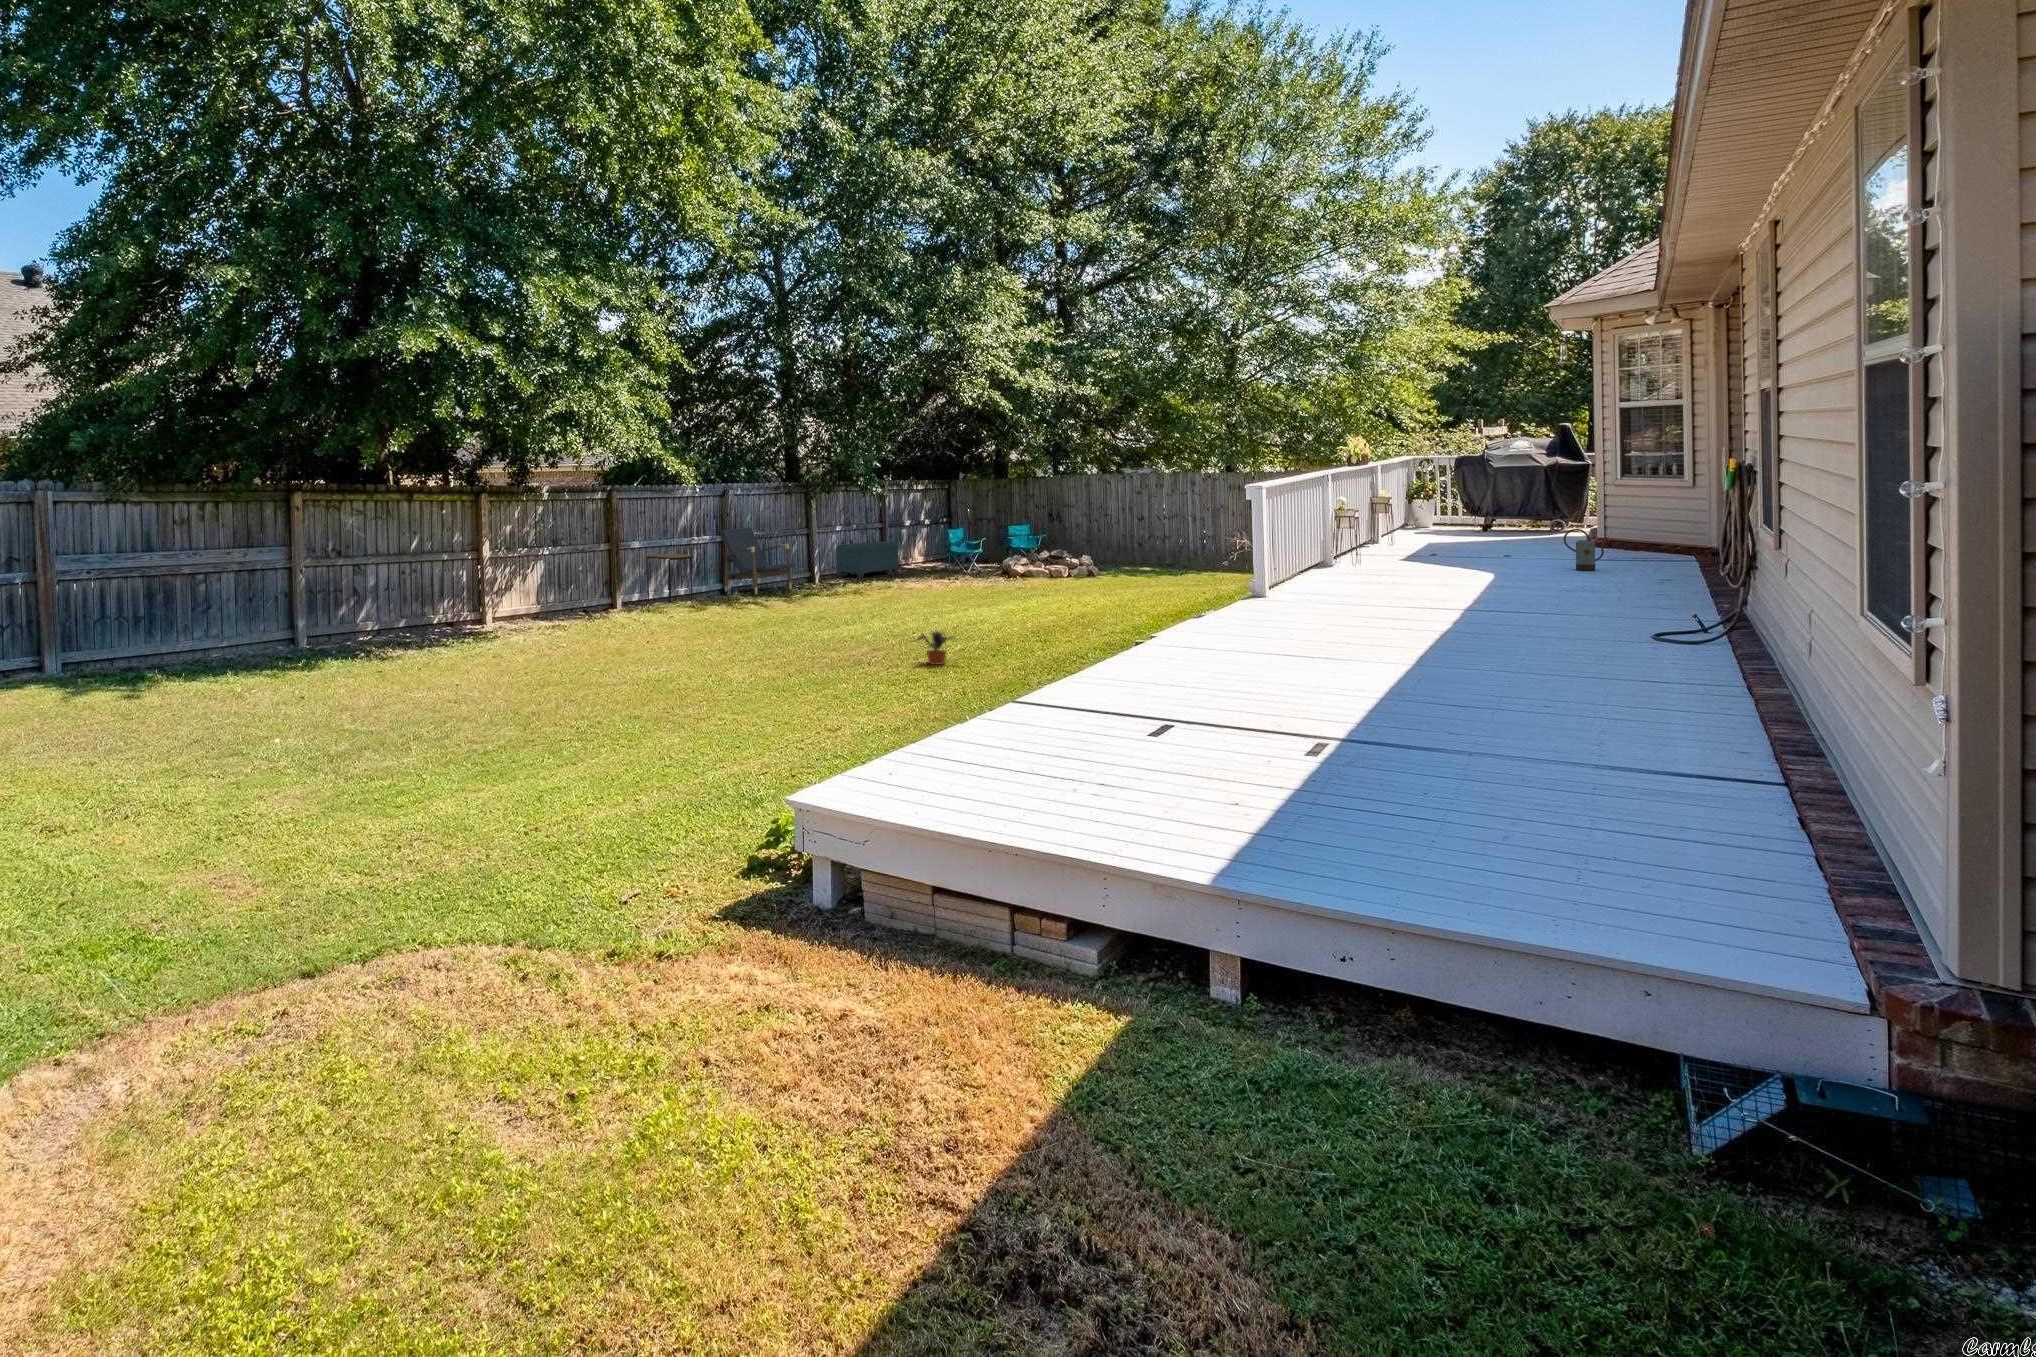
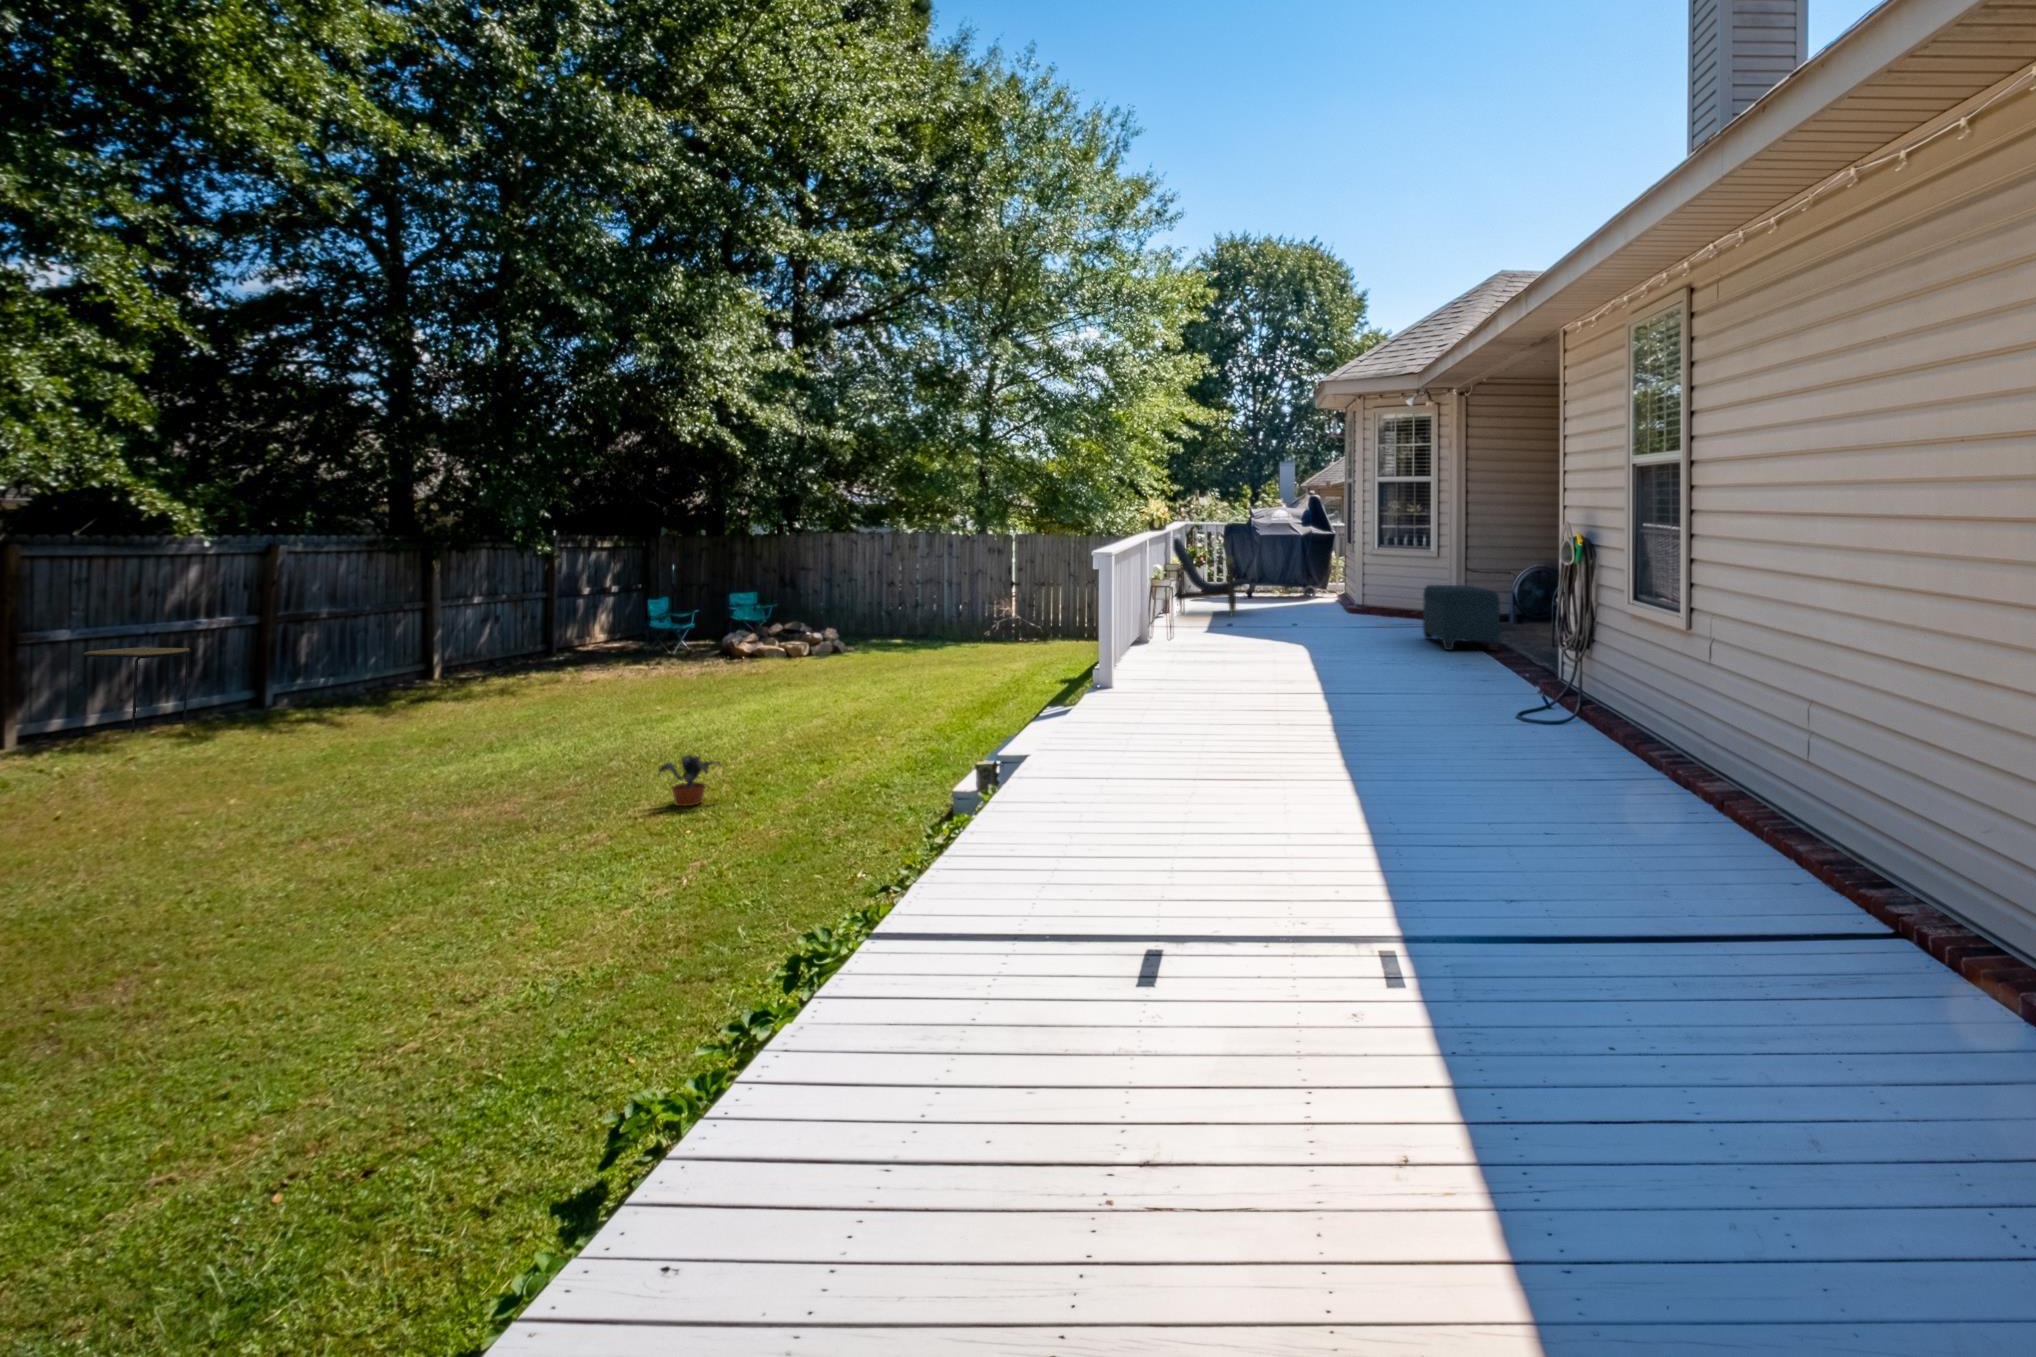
lounge chair: present [721,528,795,594] -> present [1173,537,1246,615]
watering can: present [1564,529,1608,571] -> none [1356,595,1391,635]
bench: present [836,541,899,578] -> present [1423,585,1500,650]

